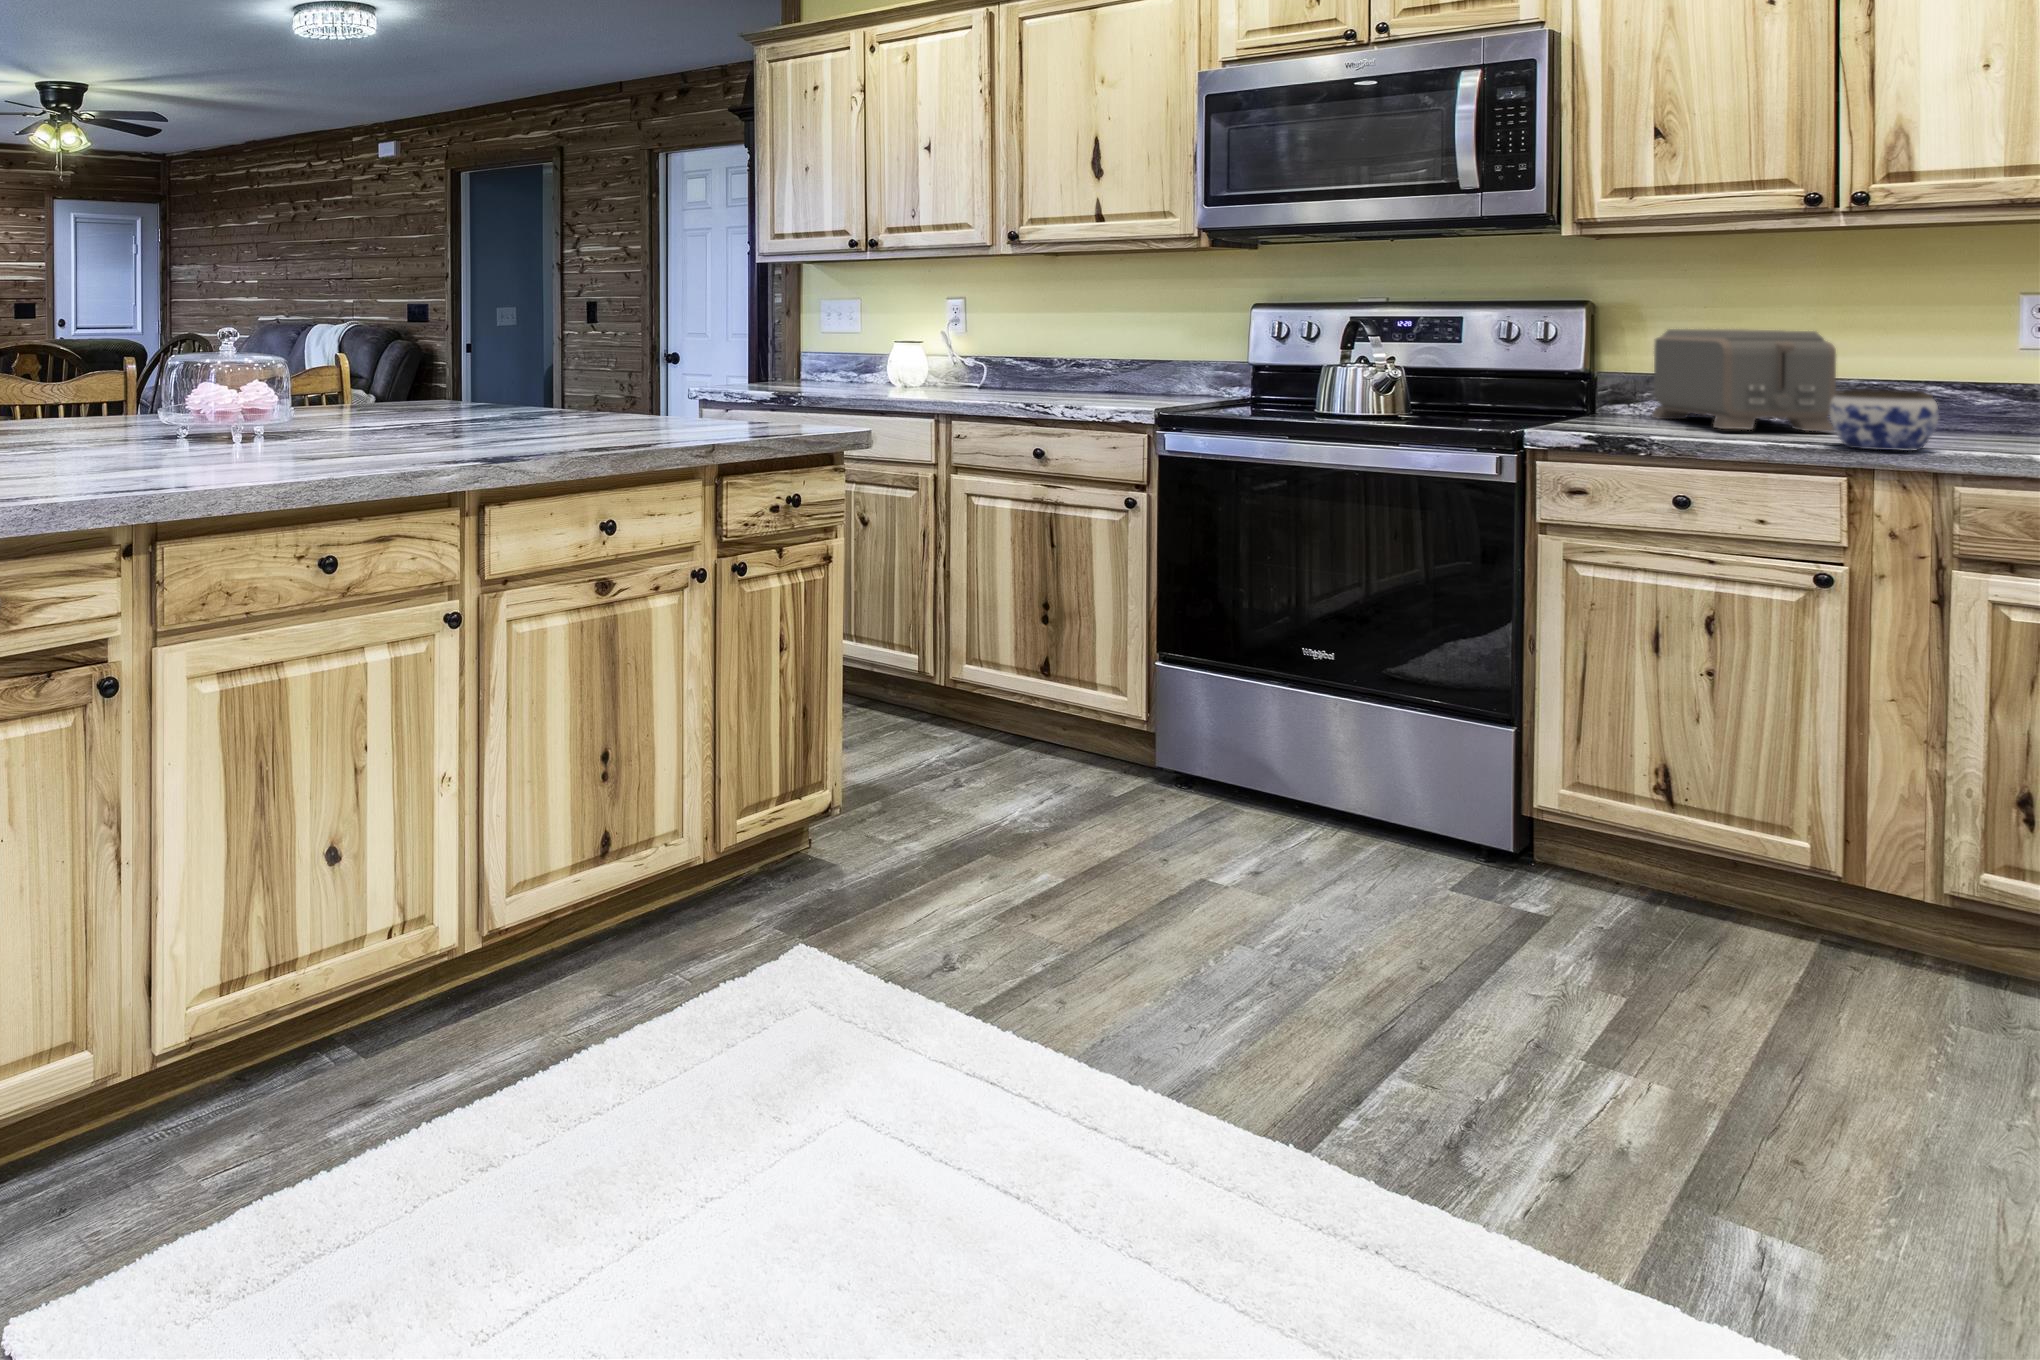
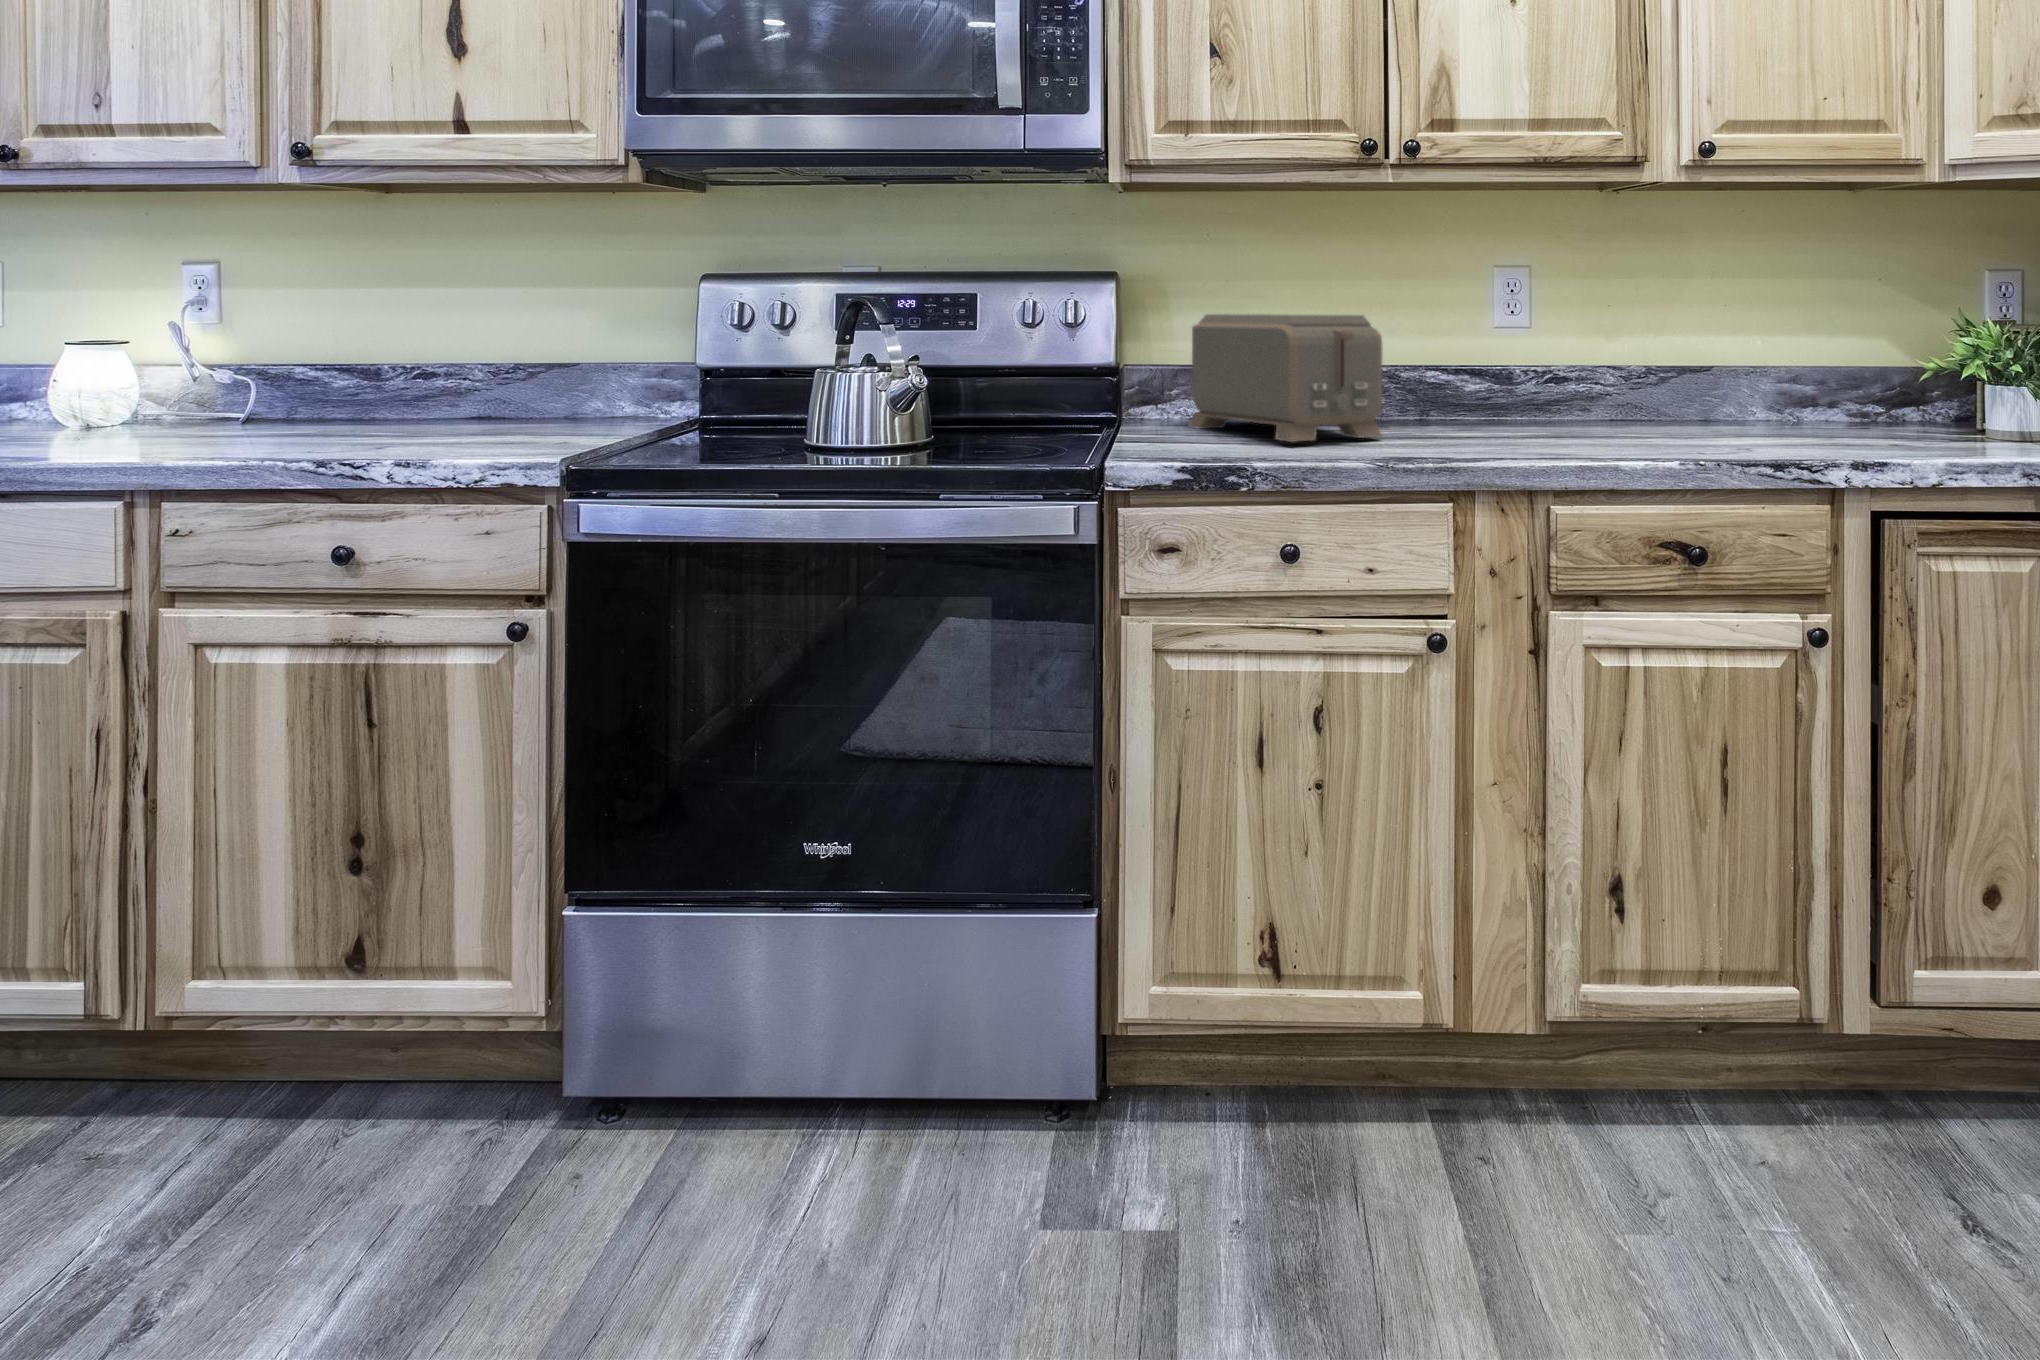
jar: present [1830,389,1939,451] -> none [1407,385,1506,461]

